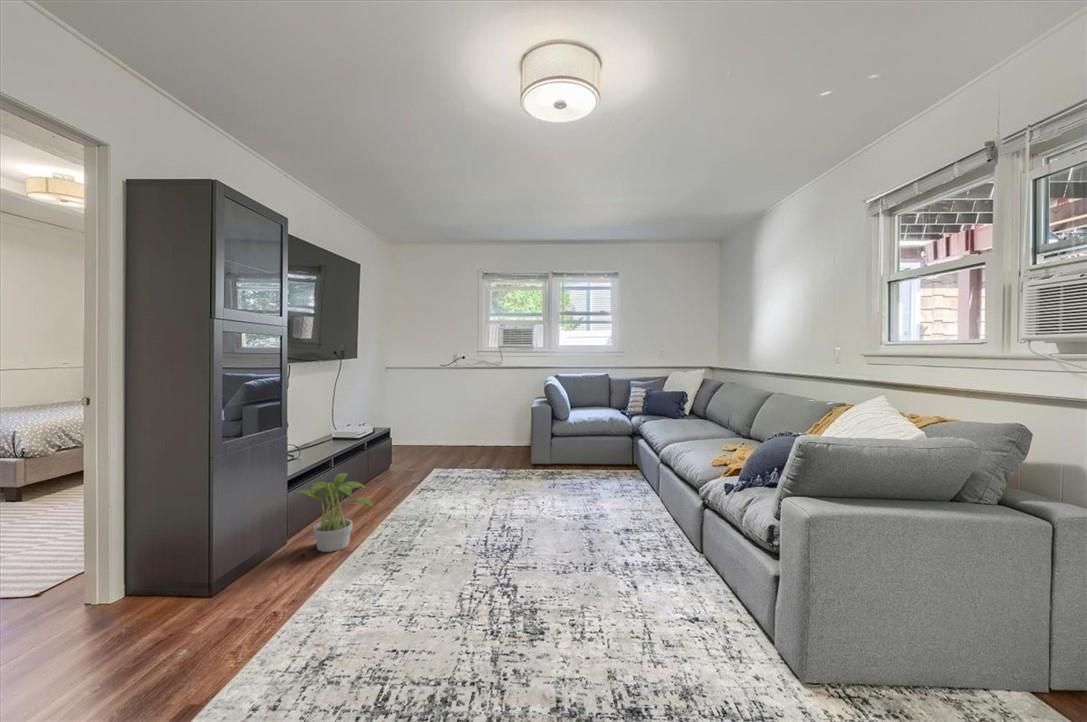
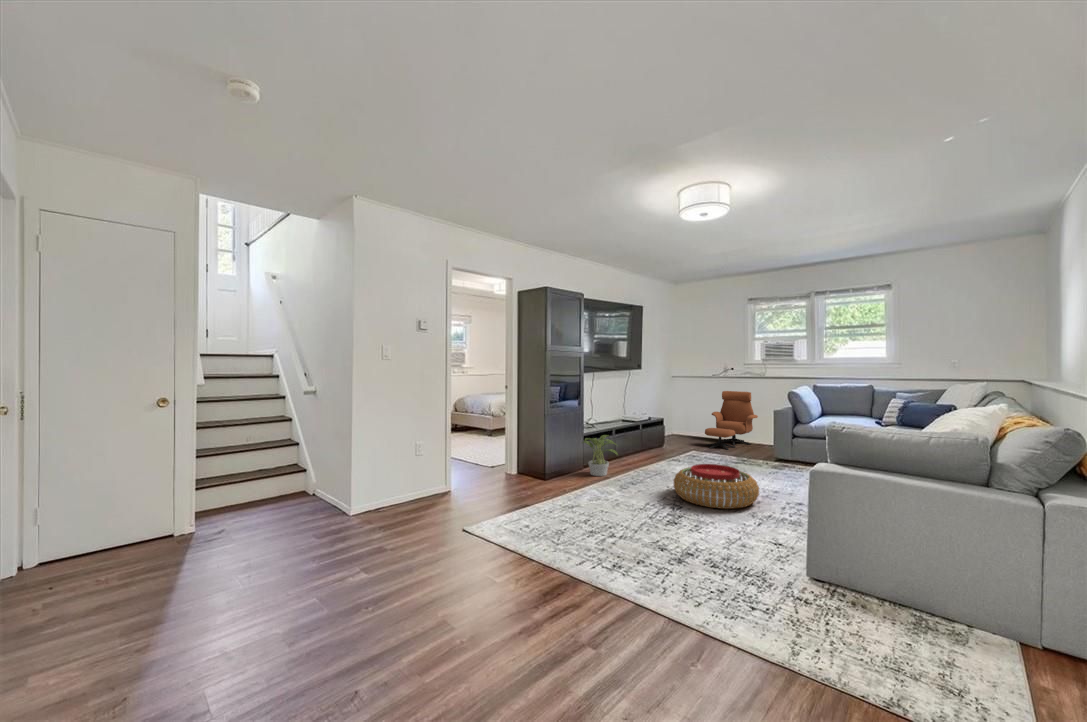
lounge chair: none [444,385,498,461] -> present [705,391,758,450]
pouf: none [483,495,600,569] -> present [674,464,759,509]

